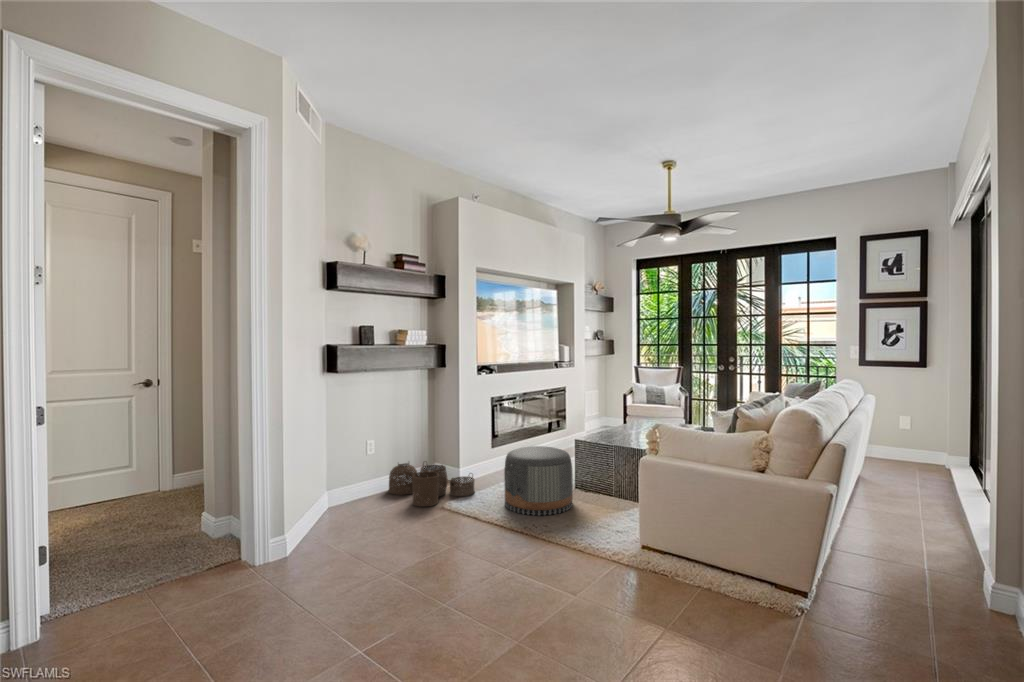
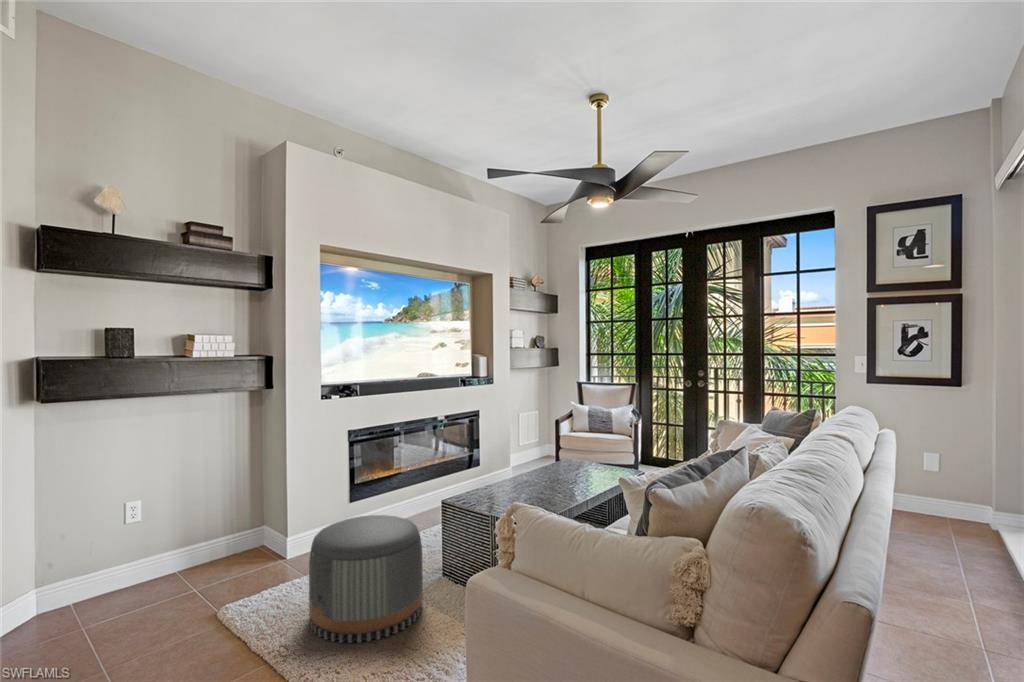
woven basket: present [388,463,475,506] -> none [155,534,289,620]

